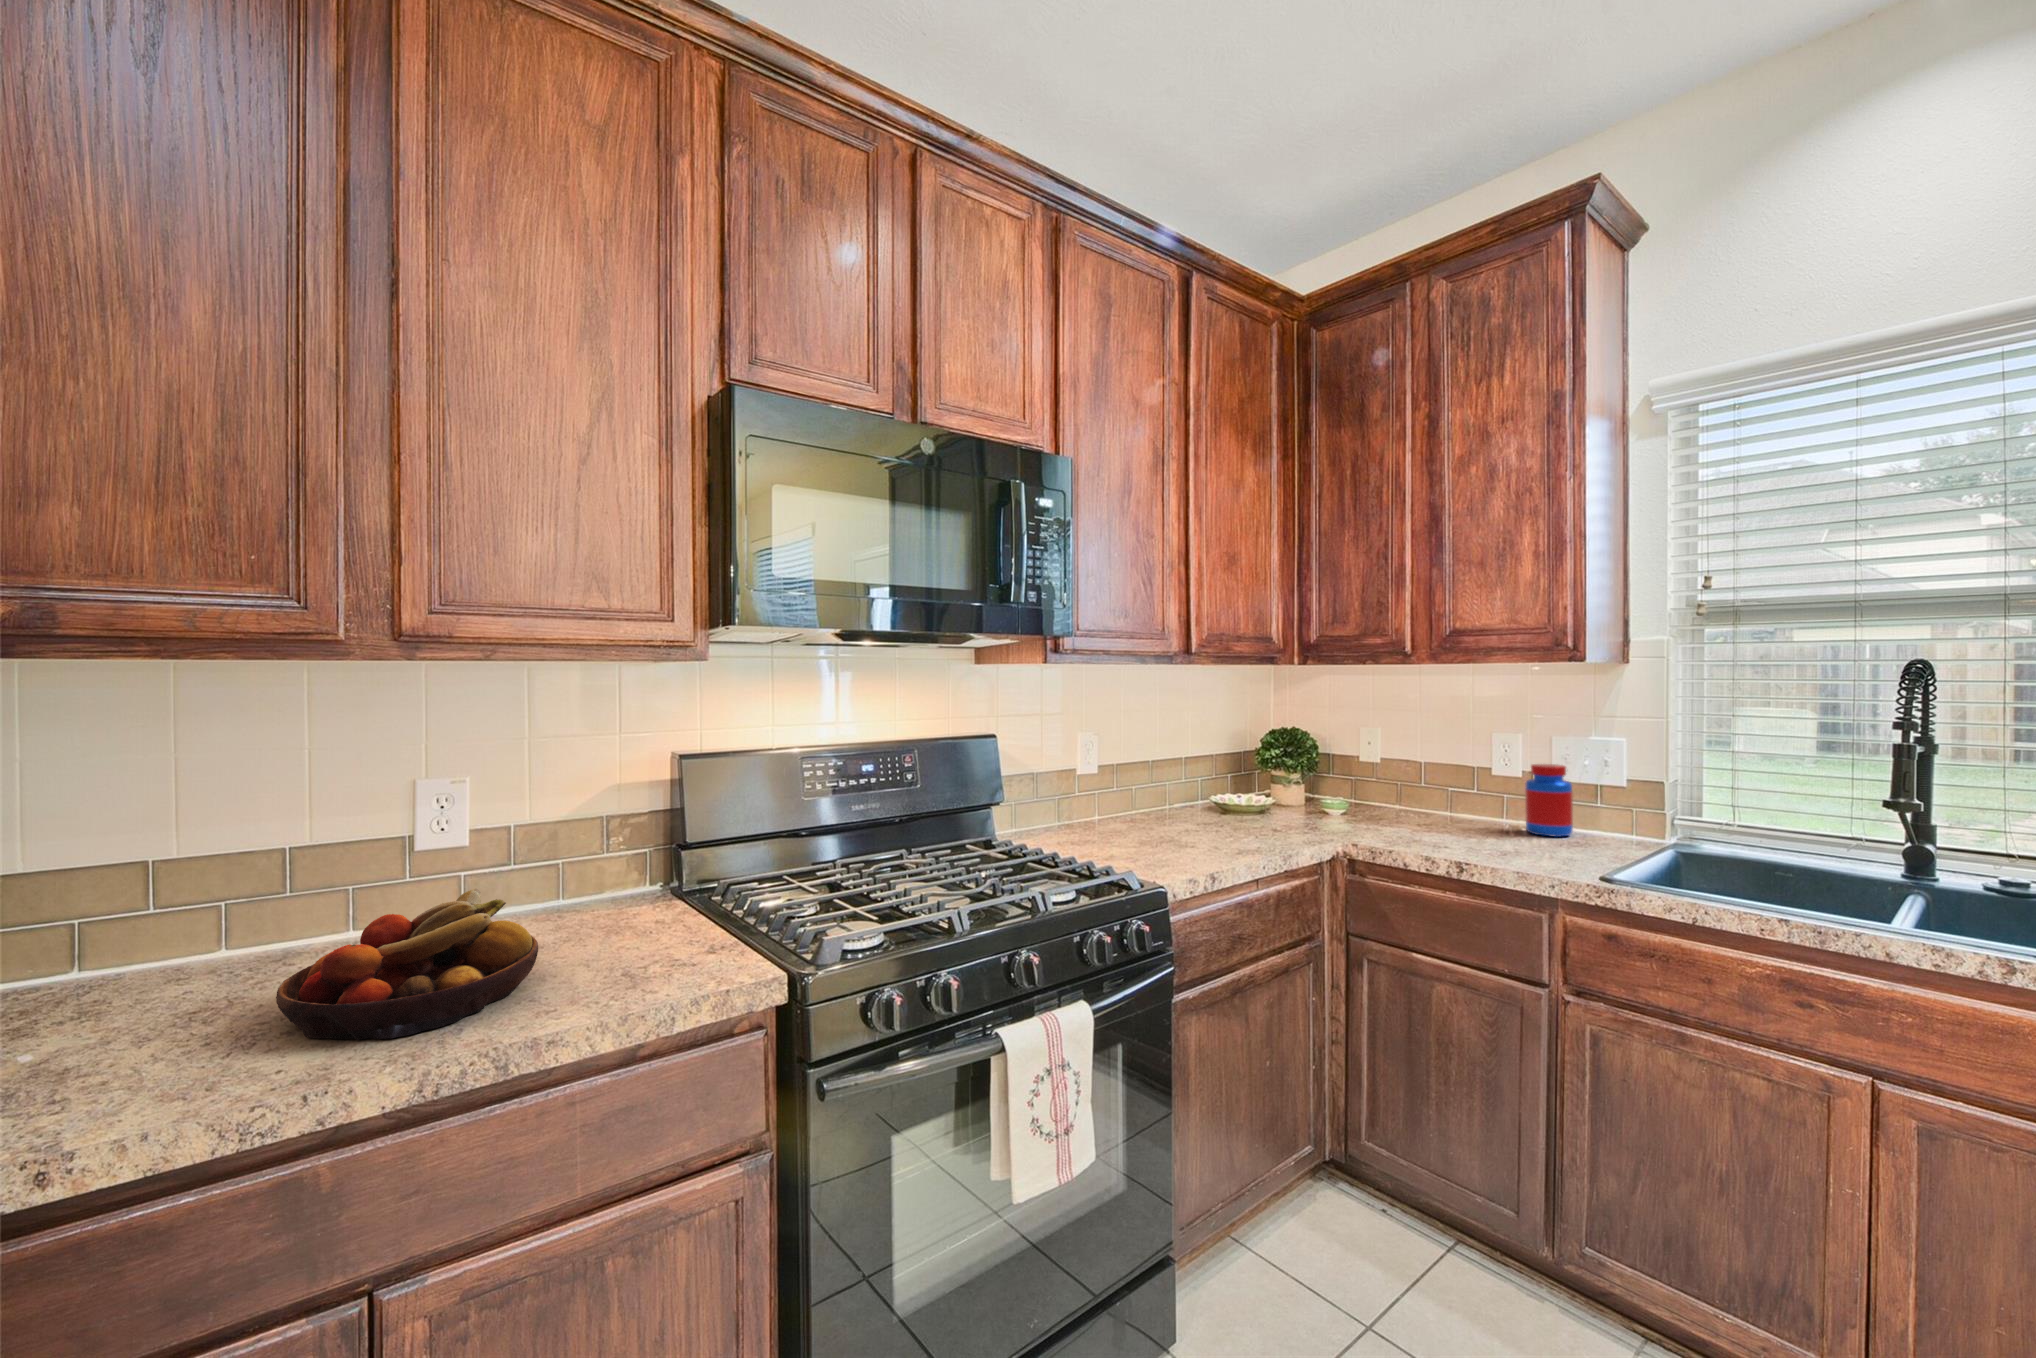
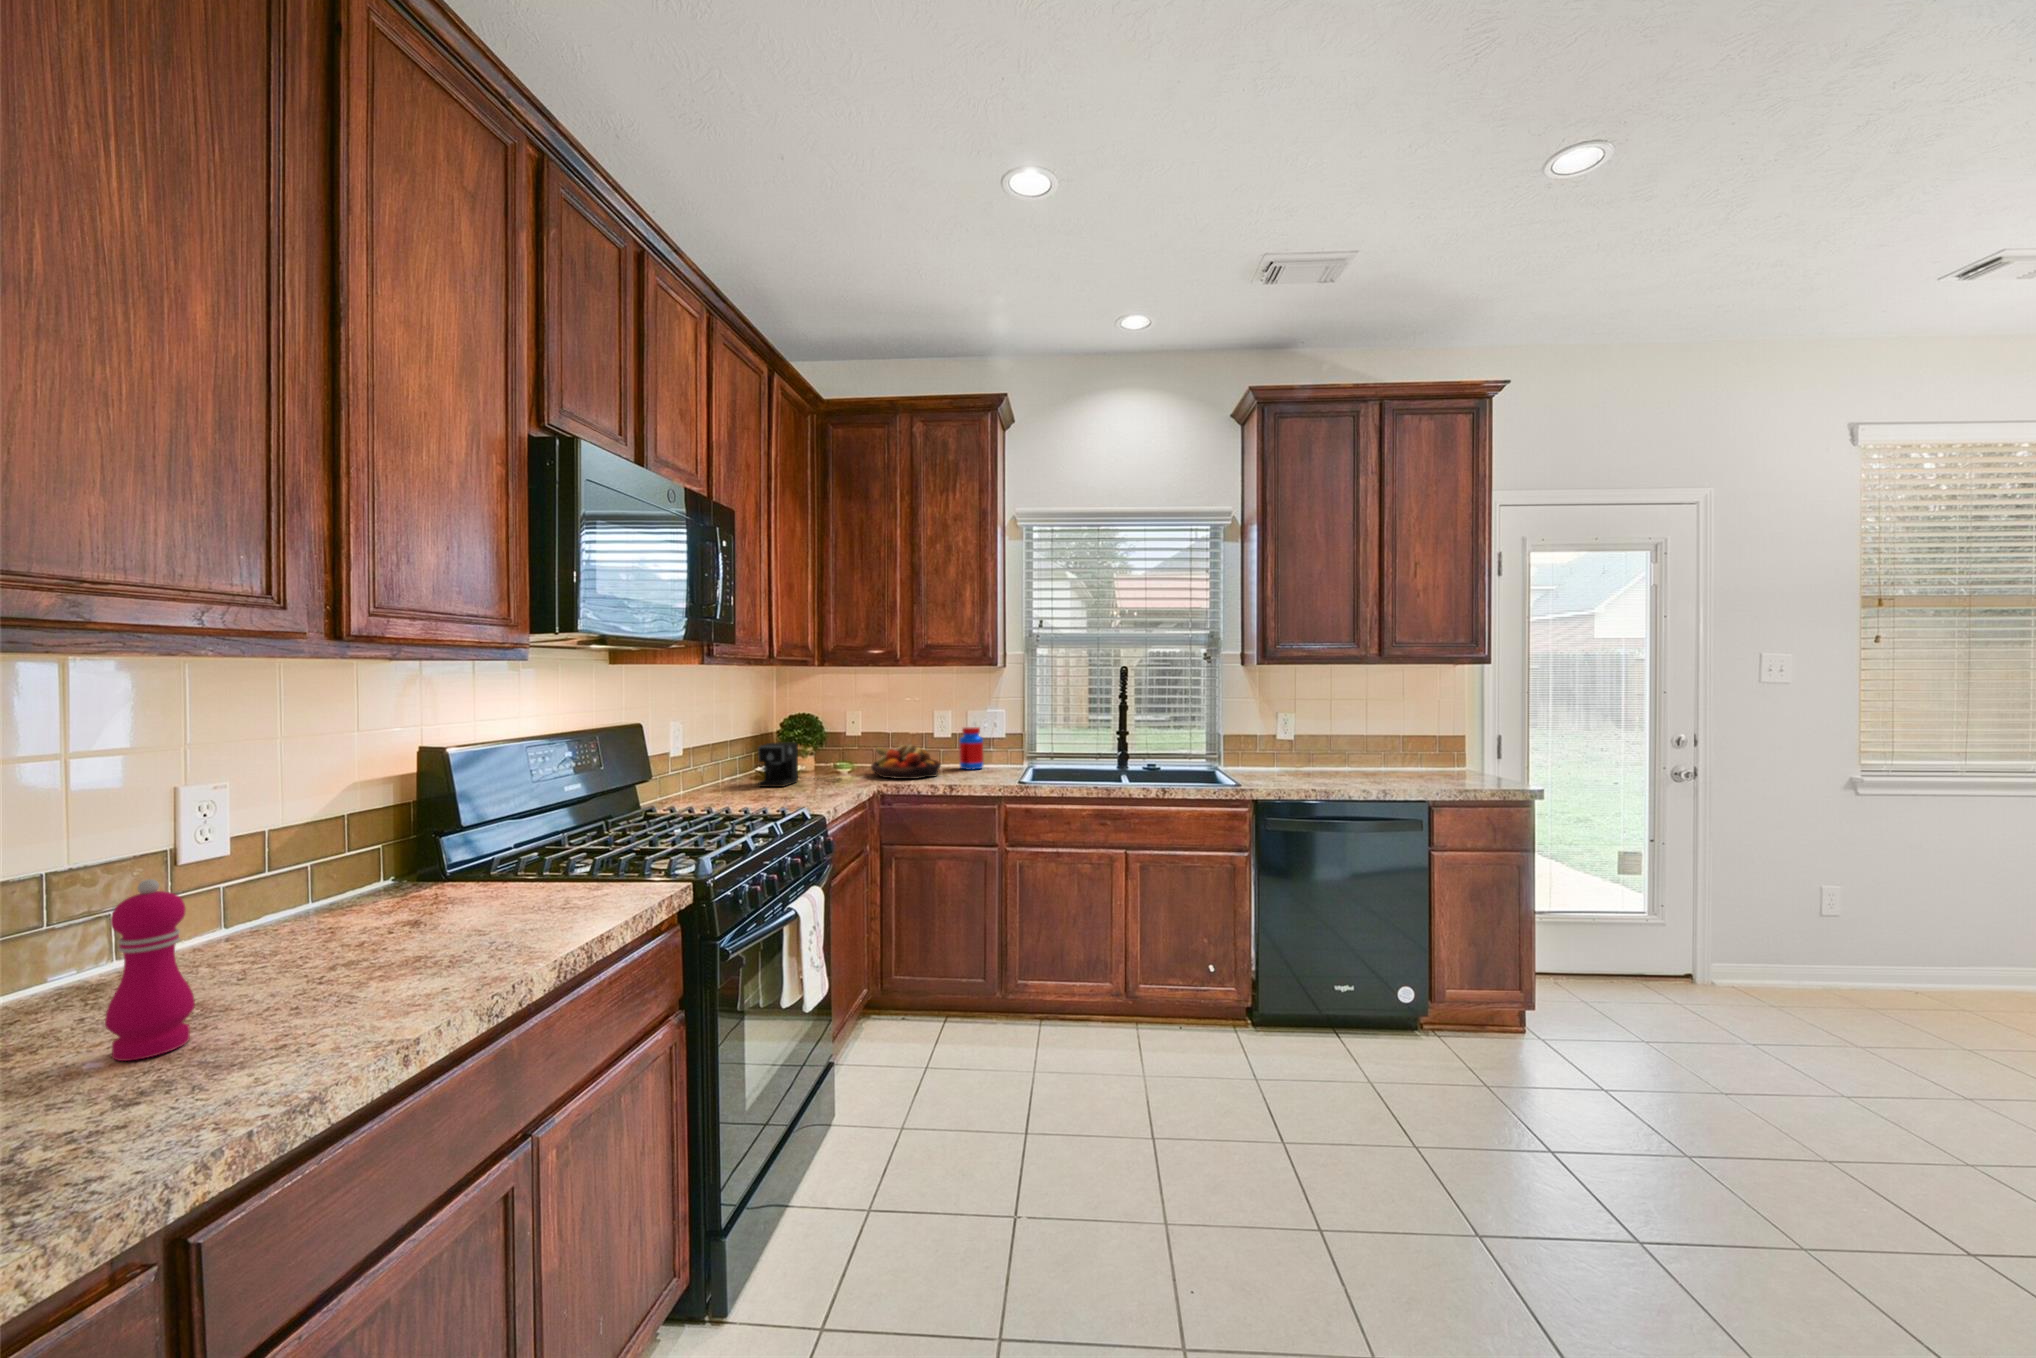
coffee maker: none [1187,766,1306,828] -> present [758,743,840,787]
pepper mill: none [60,880,151,1063] -> present [105,879,195,1061]
fruit bowl: present [276,889,538,1040] -> present [871,745,941,779]

